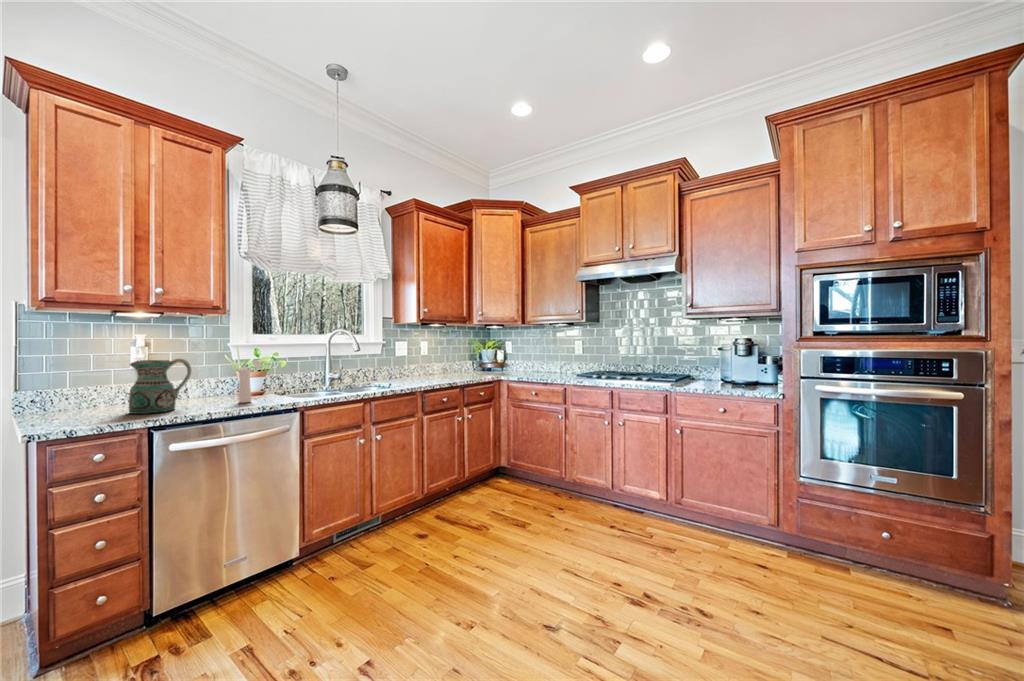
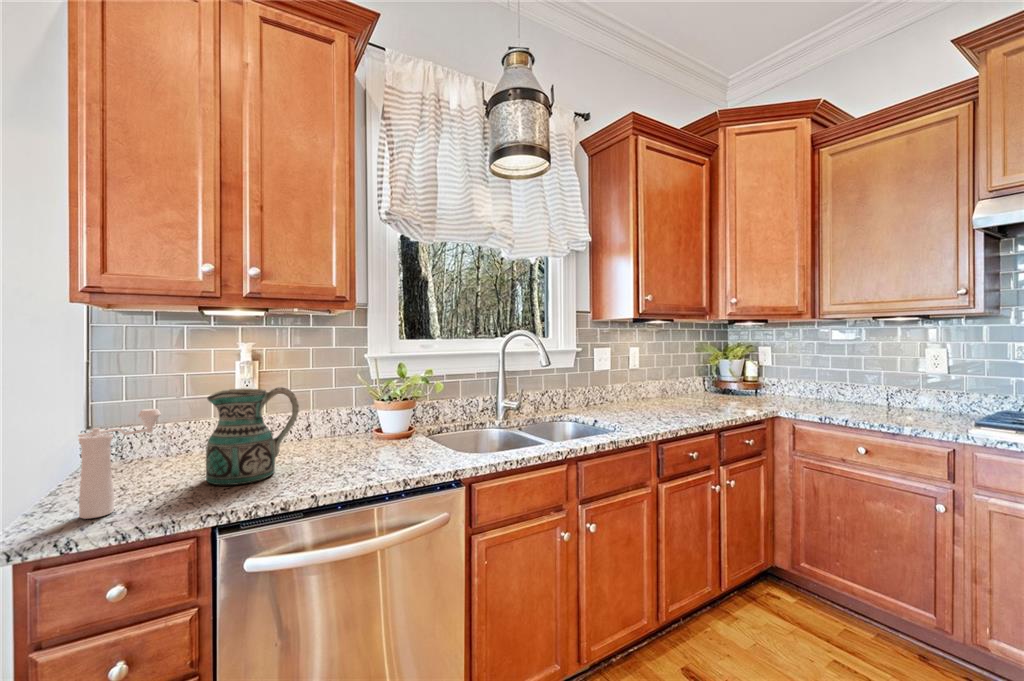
pepper mill: present [238,361,261,403] -> present [78,409,161,519]

